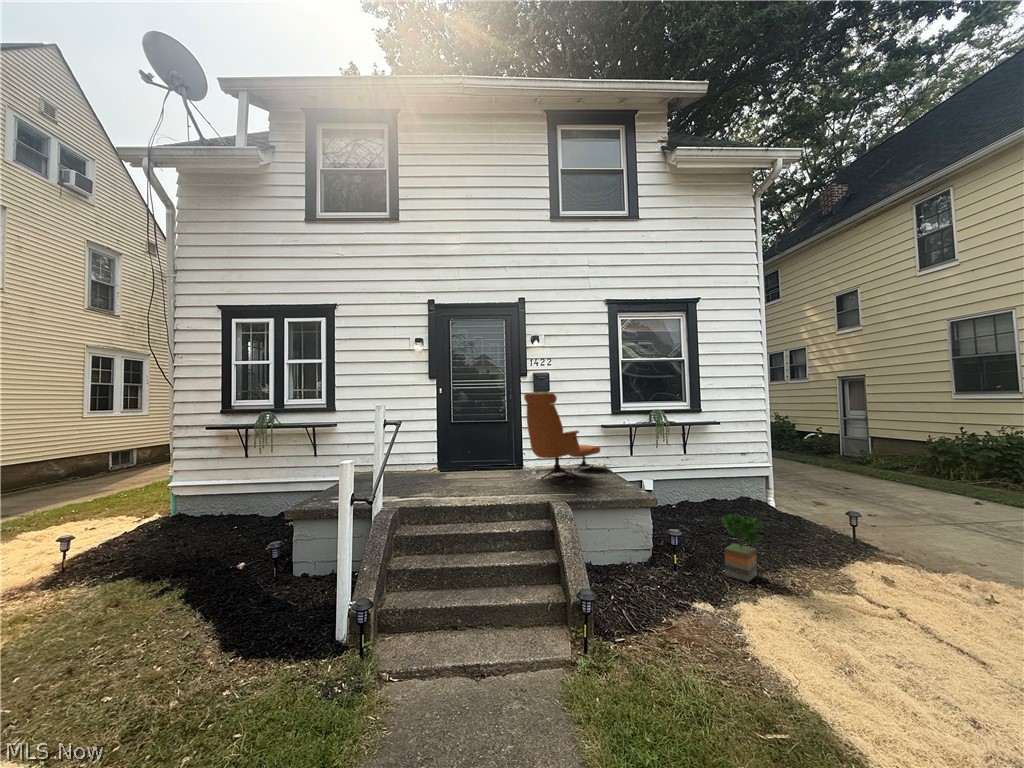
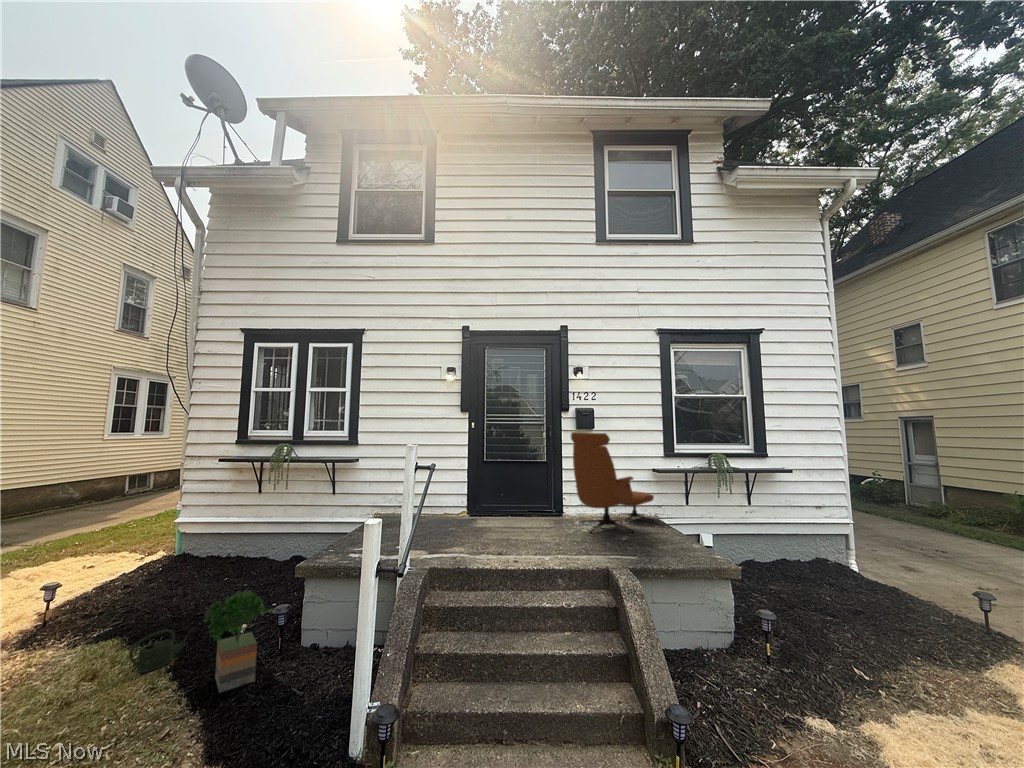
potted tree: present [722,514,763,582] -> present [205,591,273,693]
watering can: none [148,563,202,598] -> present [129,628,195,673]

